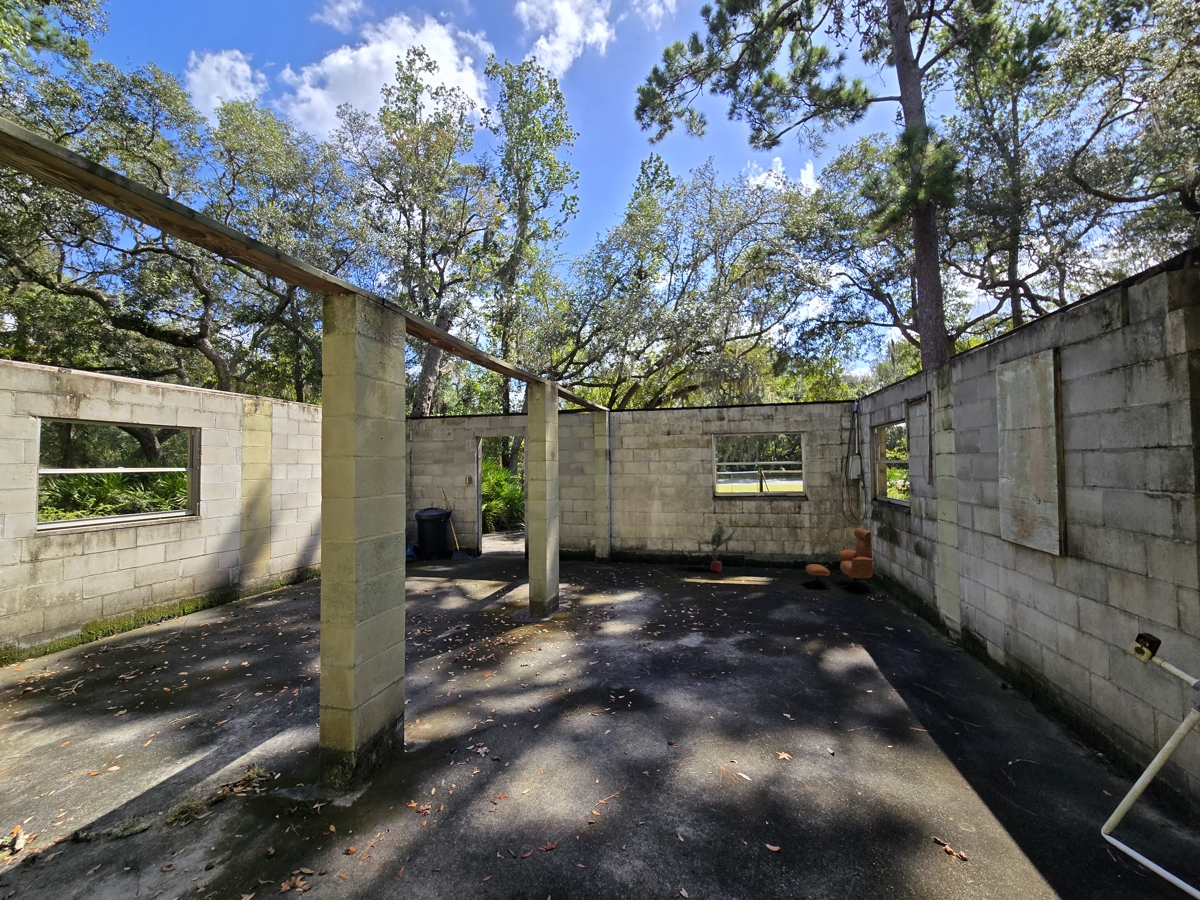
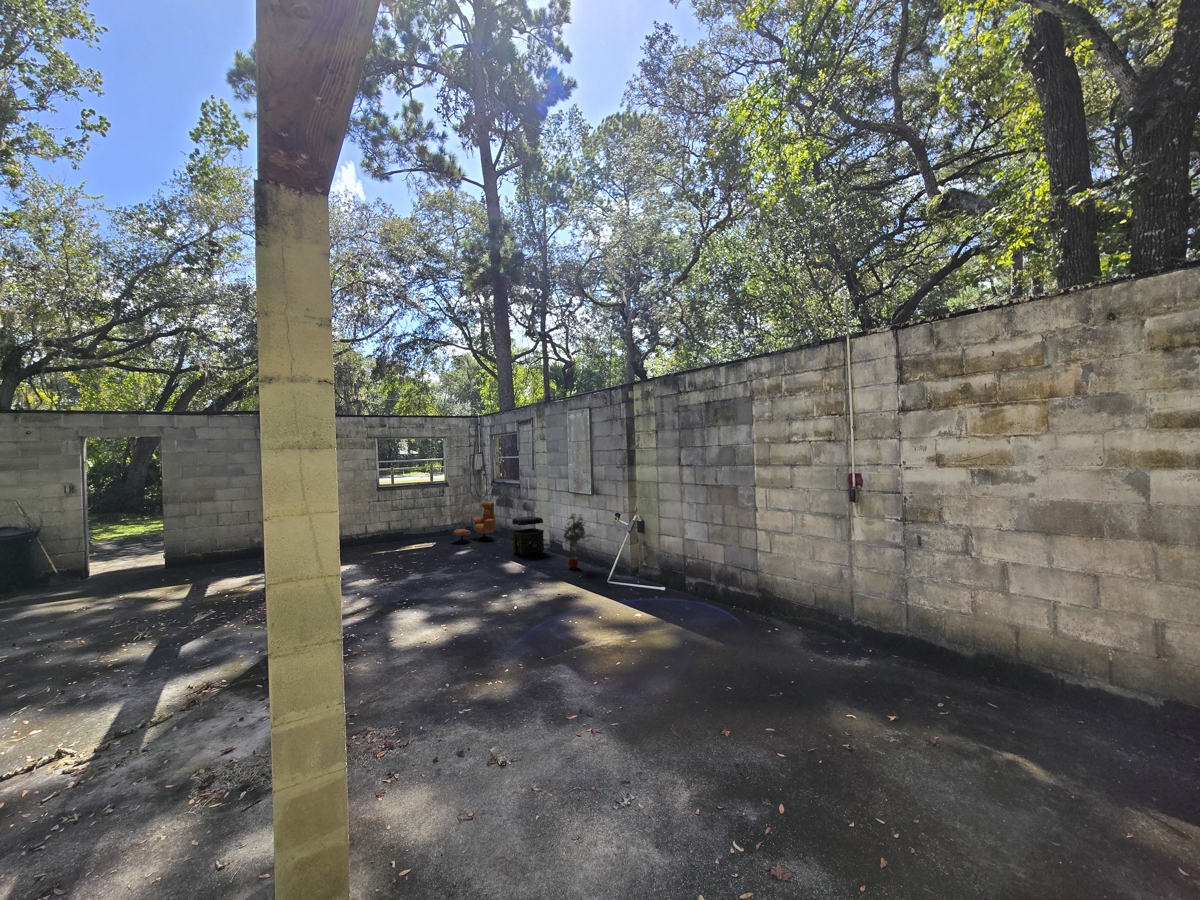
potted tree: present [696,520,737,572] -> present [563,514,591,569]
toolbox: none [882,568,948,645] -> present [512,516,544,556]

